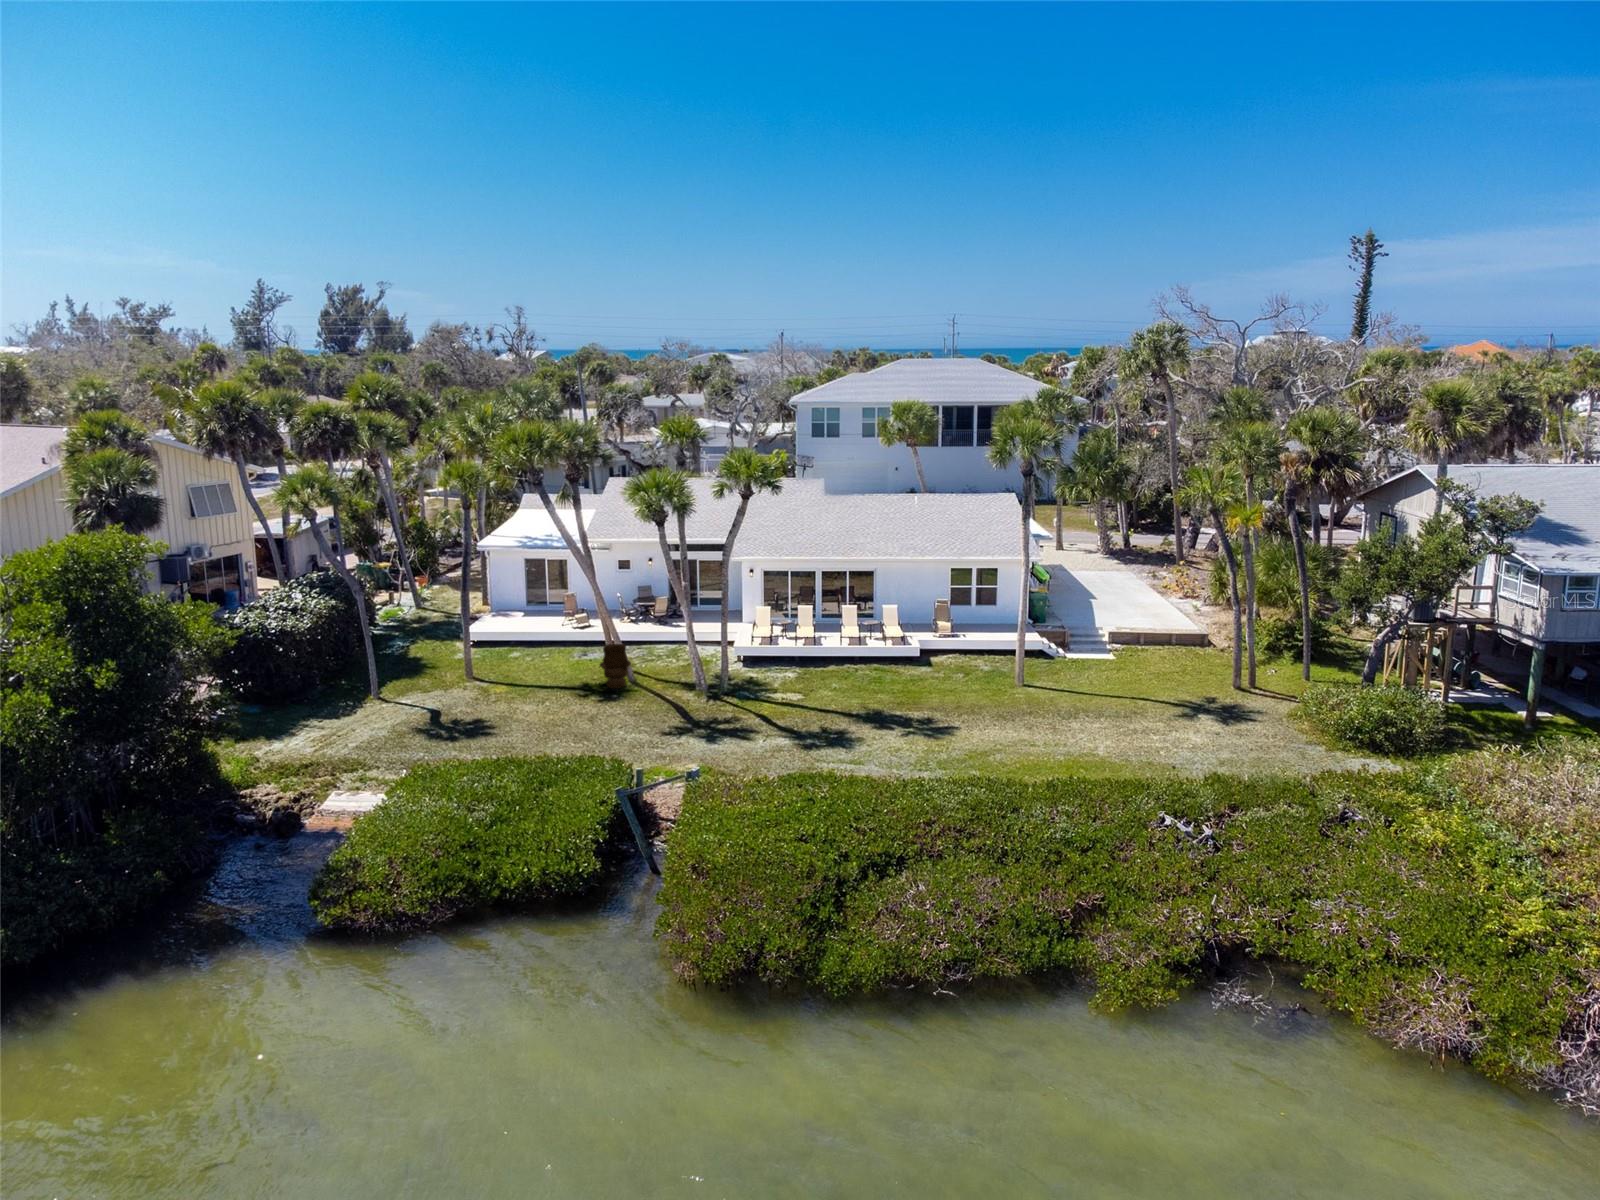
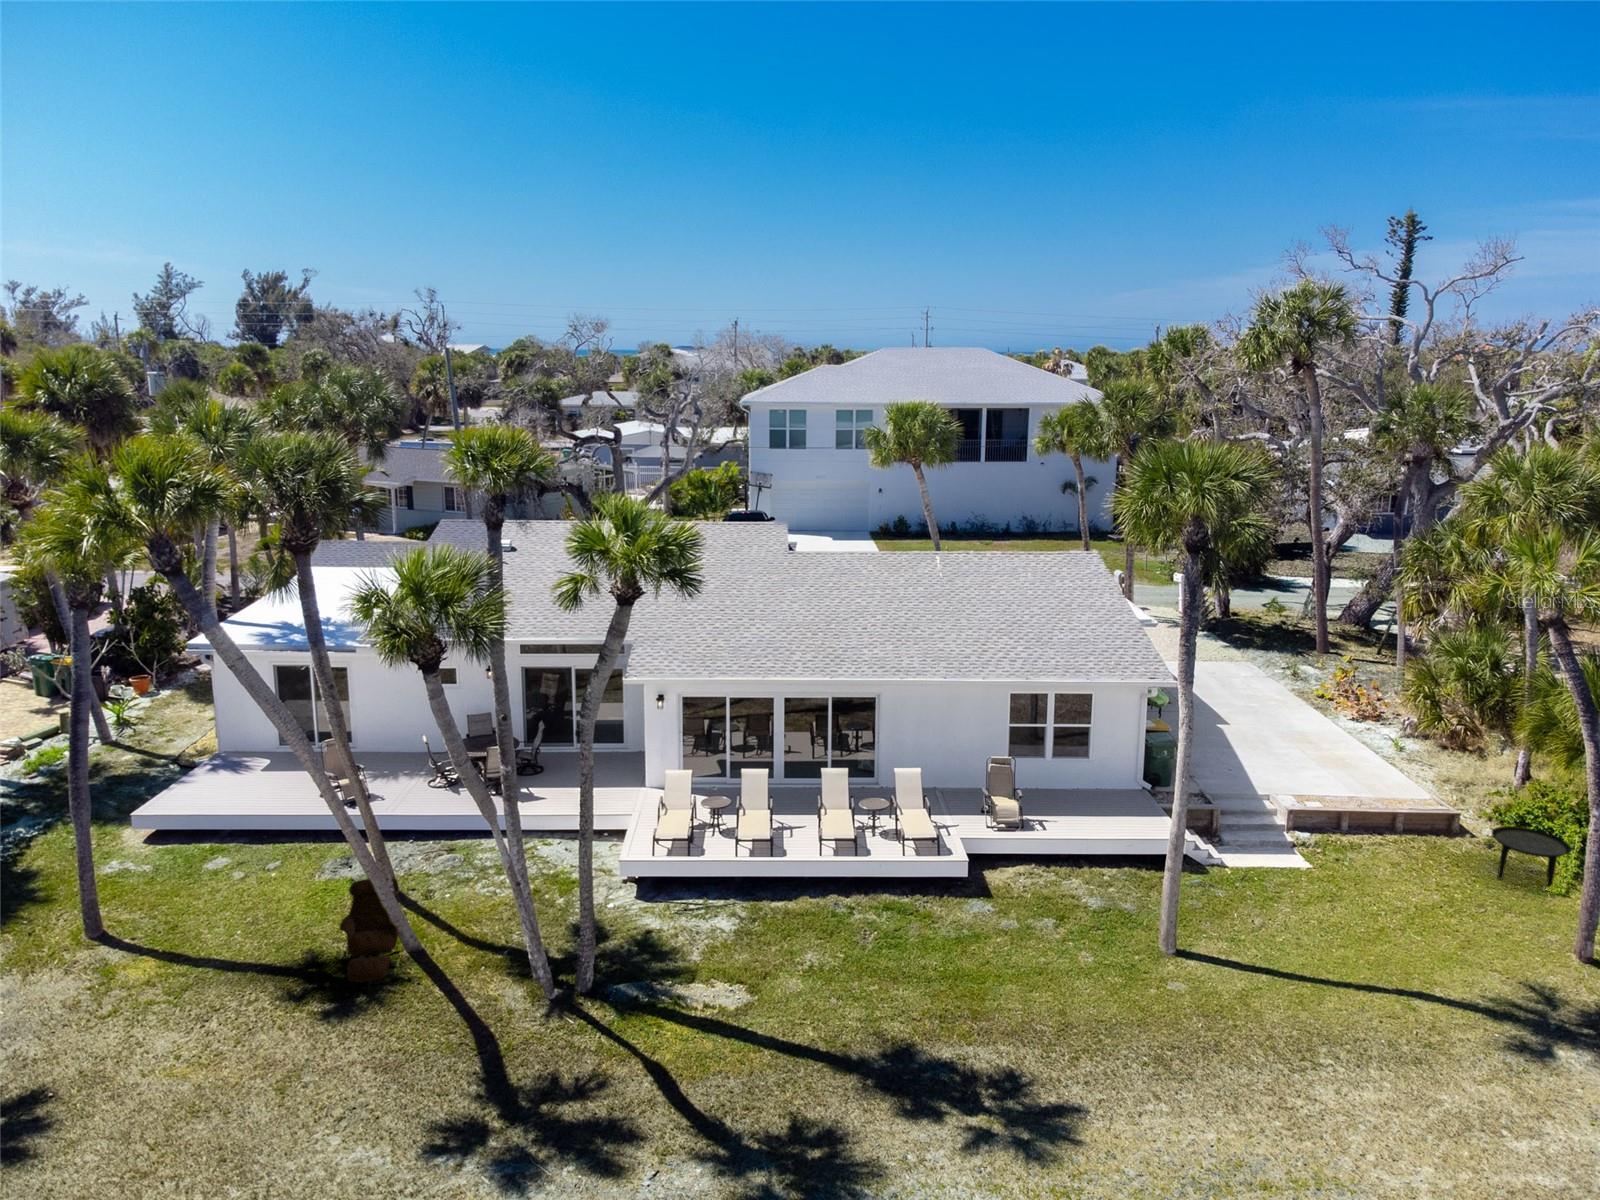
round table: none [1213,634,1253,665] -> present [1492,826,1571,887]

